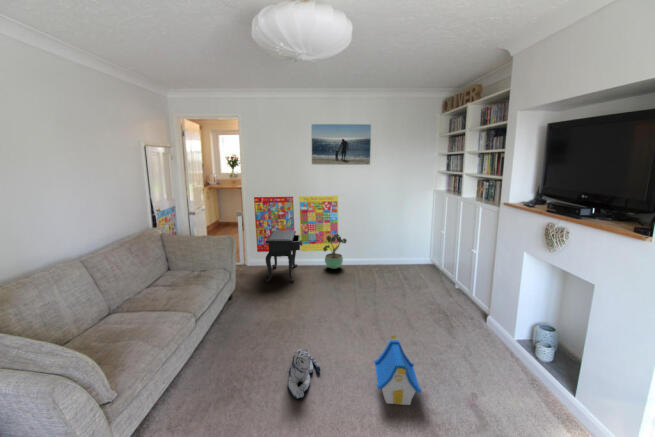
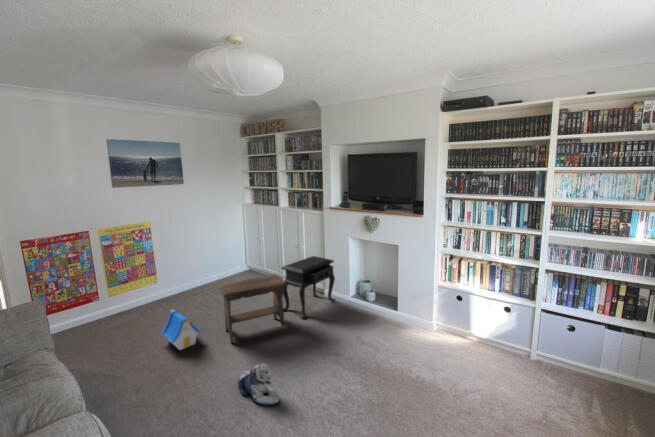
side table: present [265,231,302,282] -> present [282,256,335,319]
potted plant: present [323,234,347,269] -> none [146,264,173,305]
footstool: none [332,262,407,336] -> present [218,274,287,343]
toy house: present [374,336,422,405] -> present [161,309,201,350]

